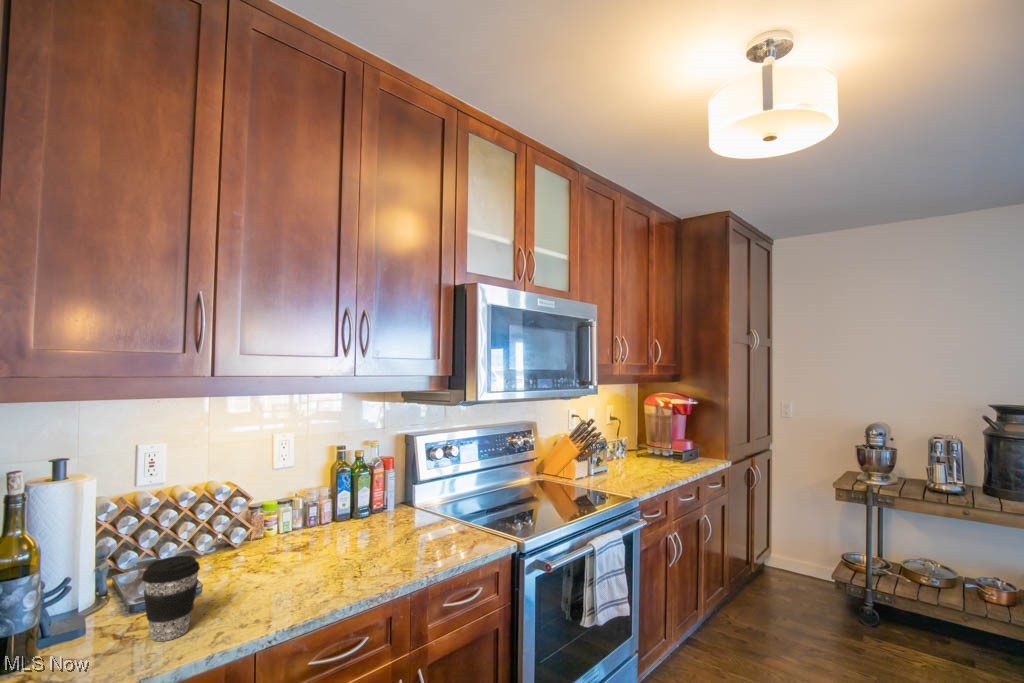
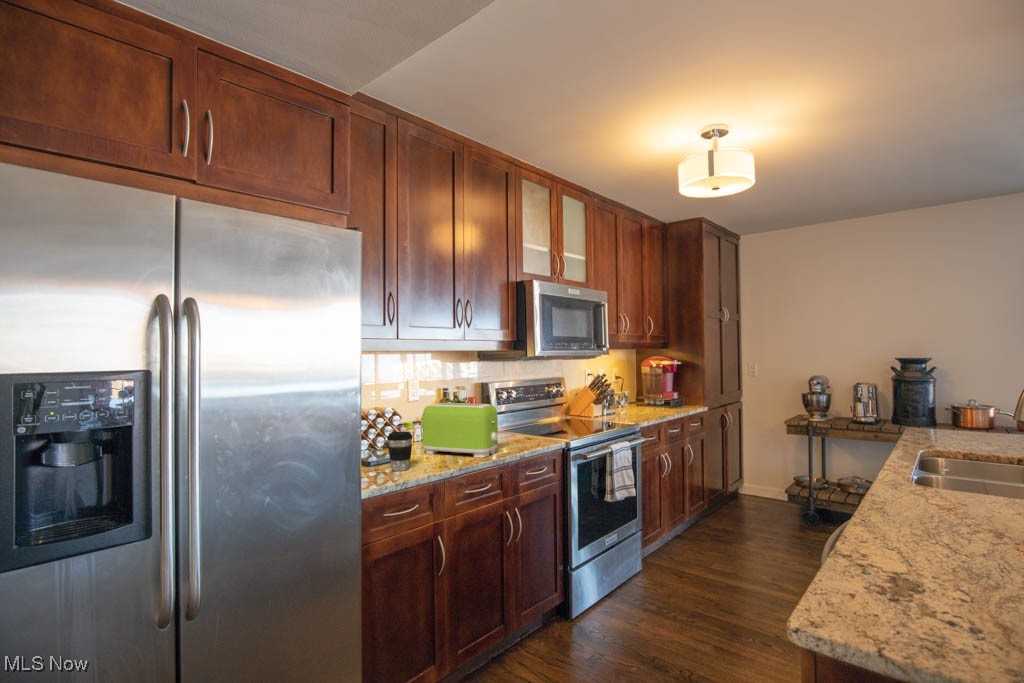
toaster: none [261,482,391,592] -> present [422,403,498,458]

